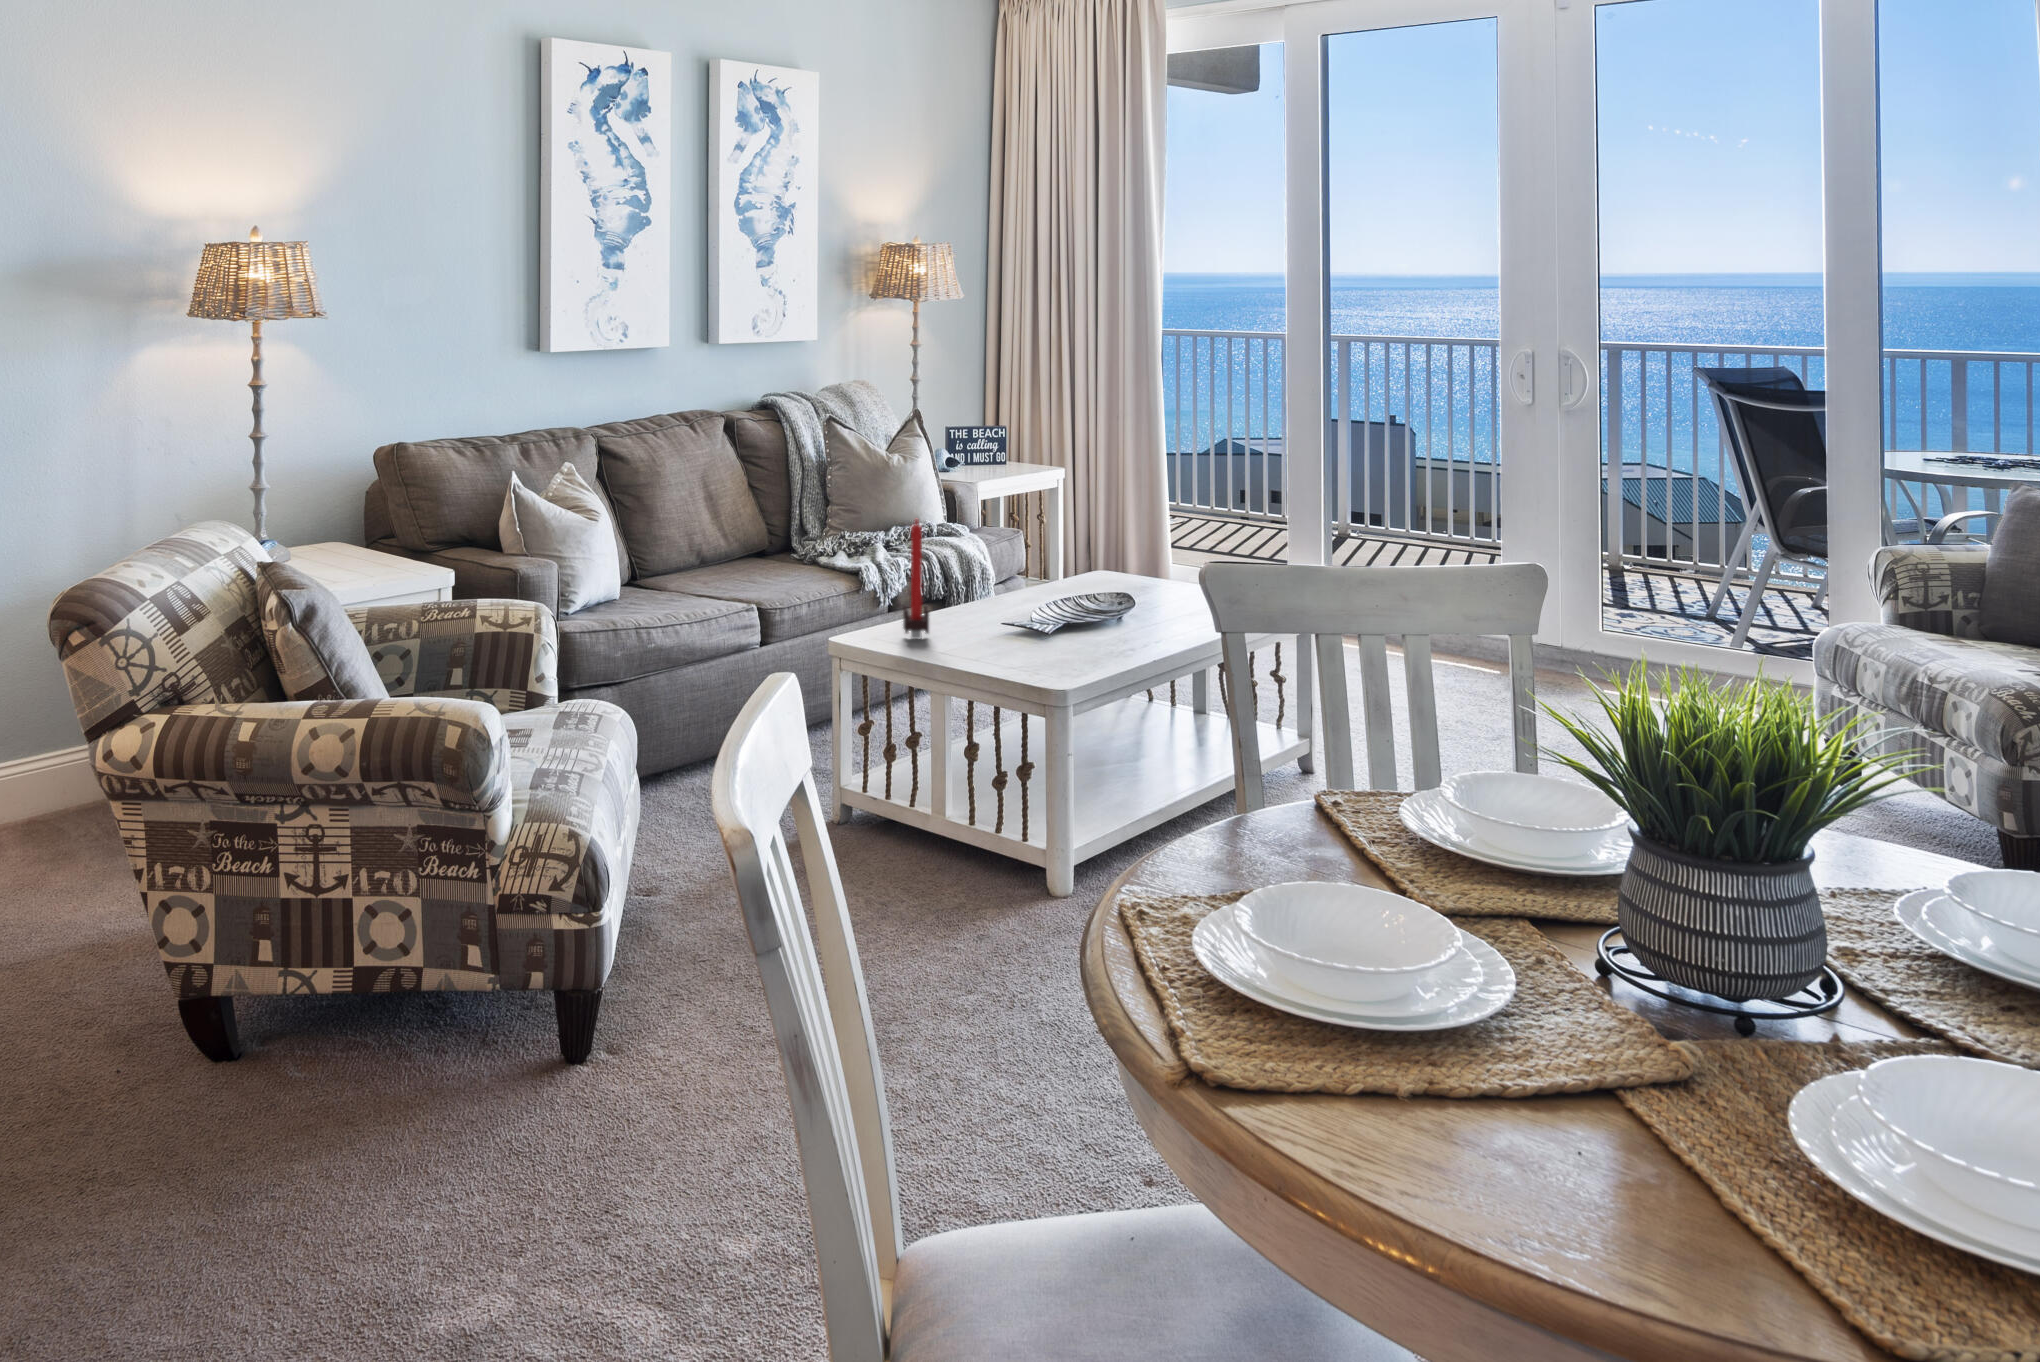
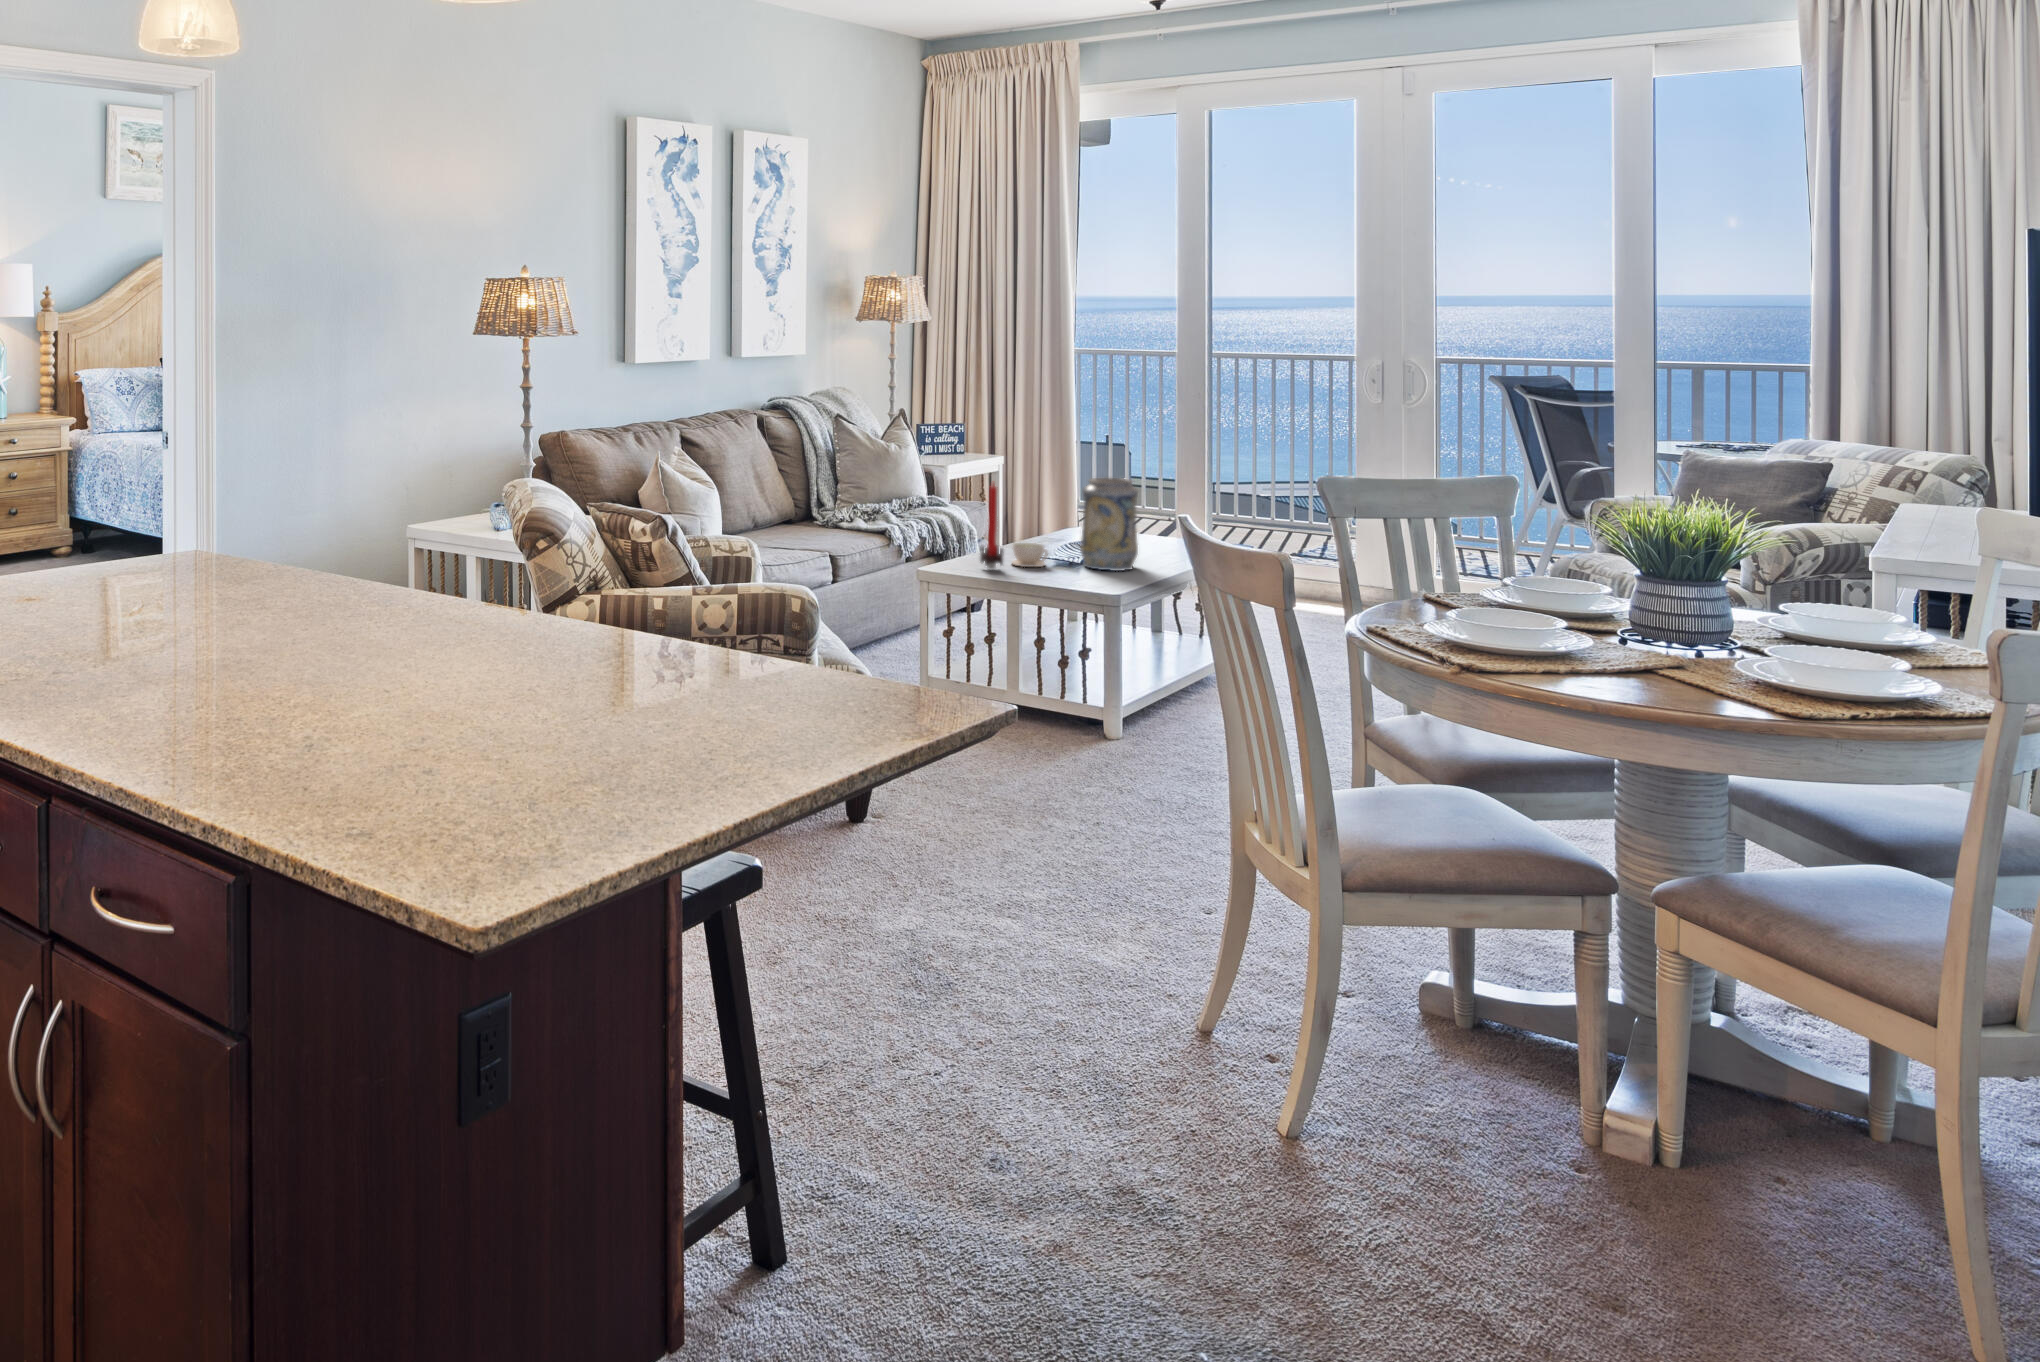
decorative vase: none [1040,512,1115,642] -> present [1080,477,1138,571]
coffee cup: none [950,600,995,635] -> present [1012,543,1048,567]

